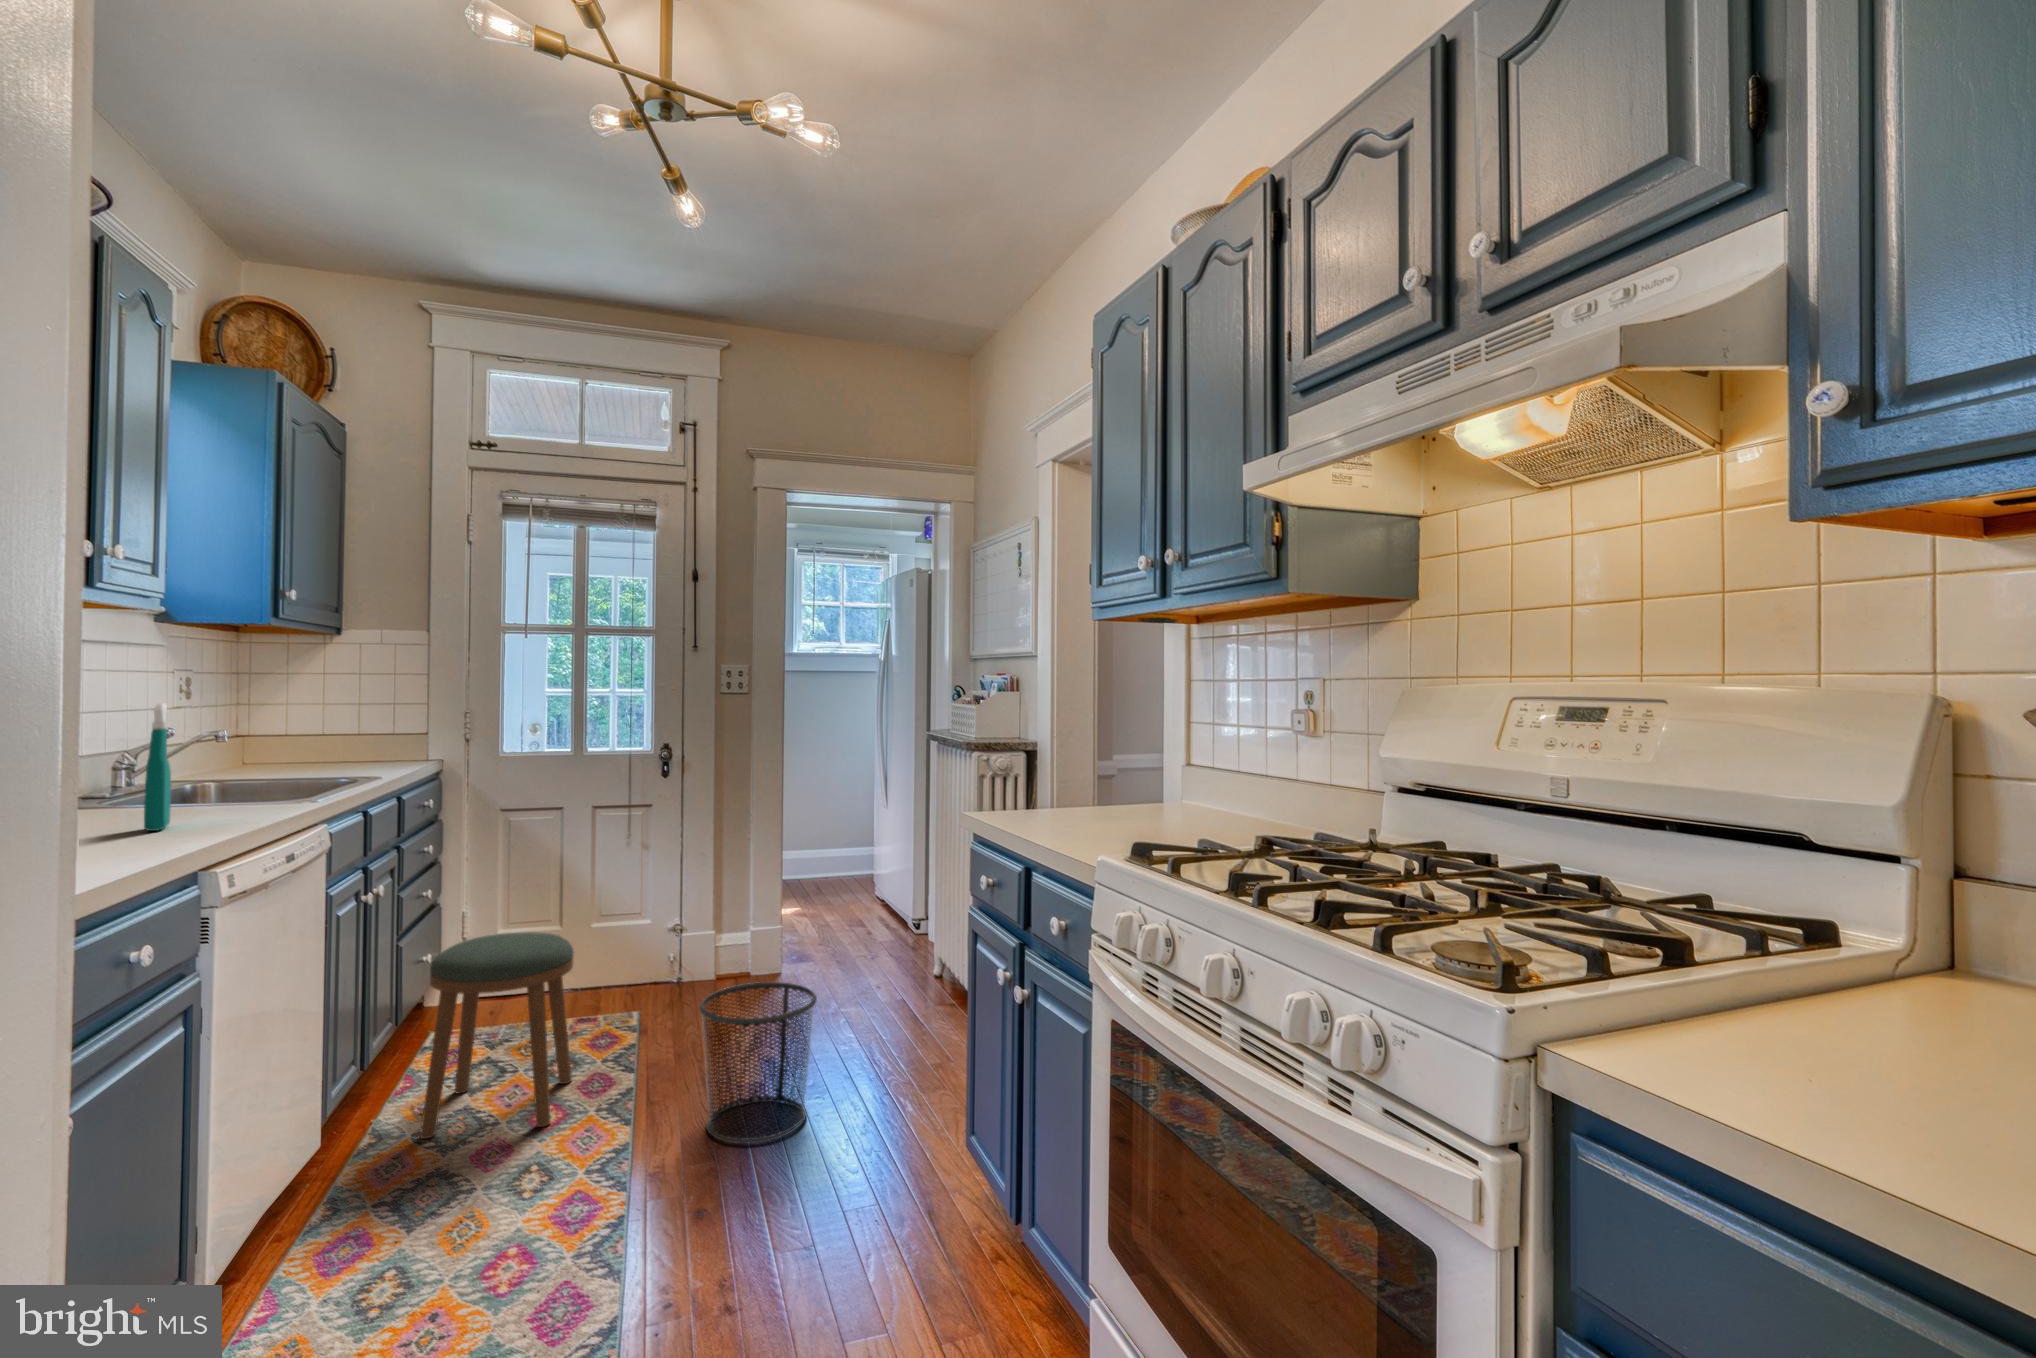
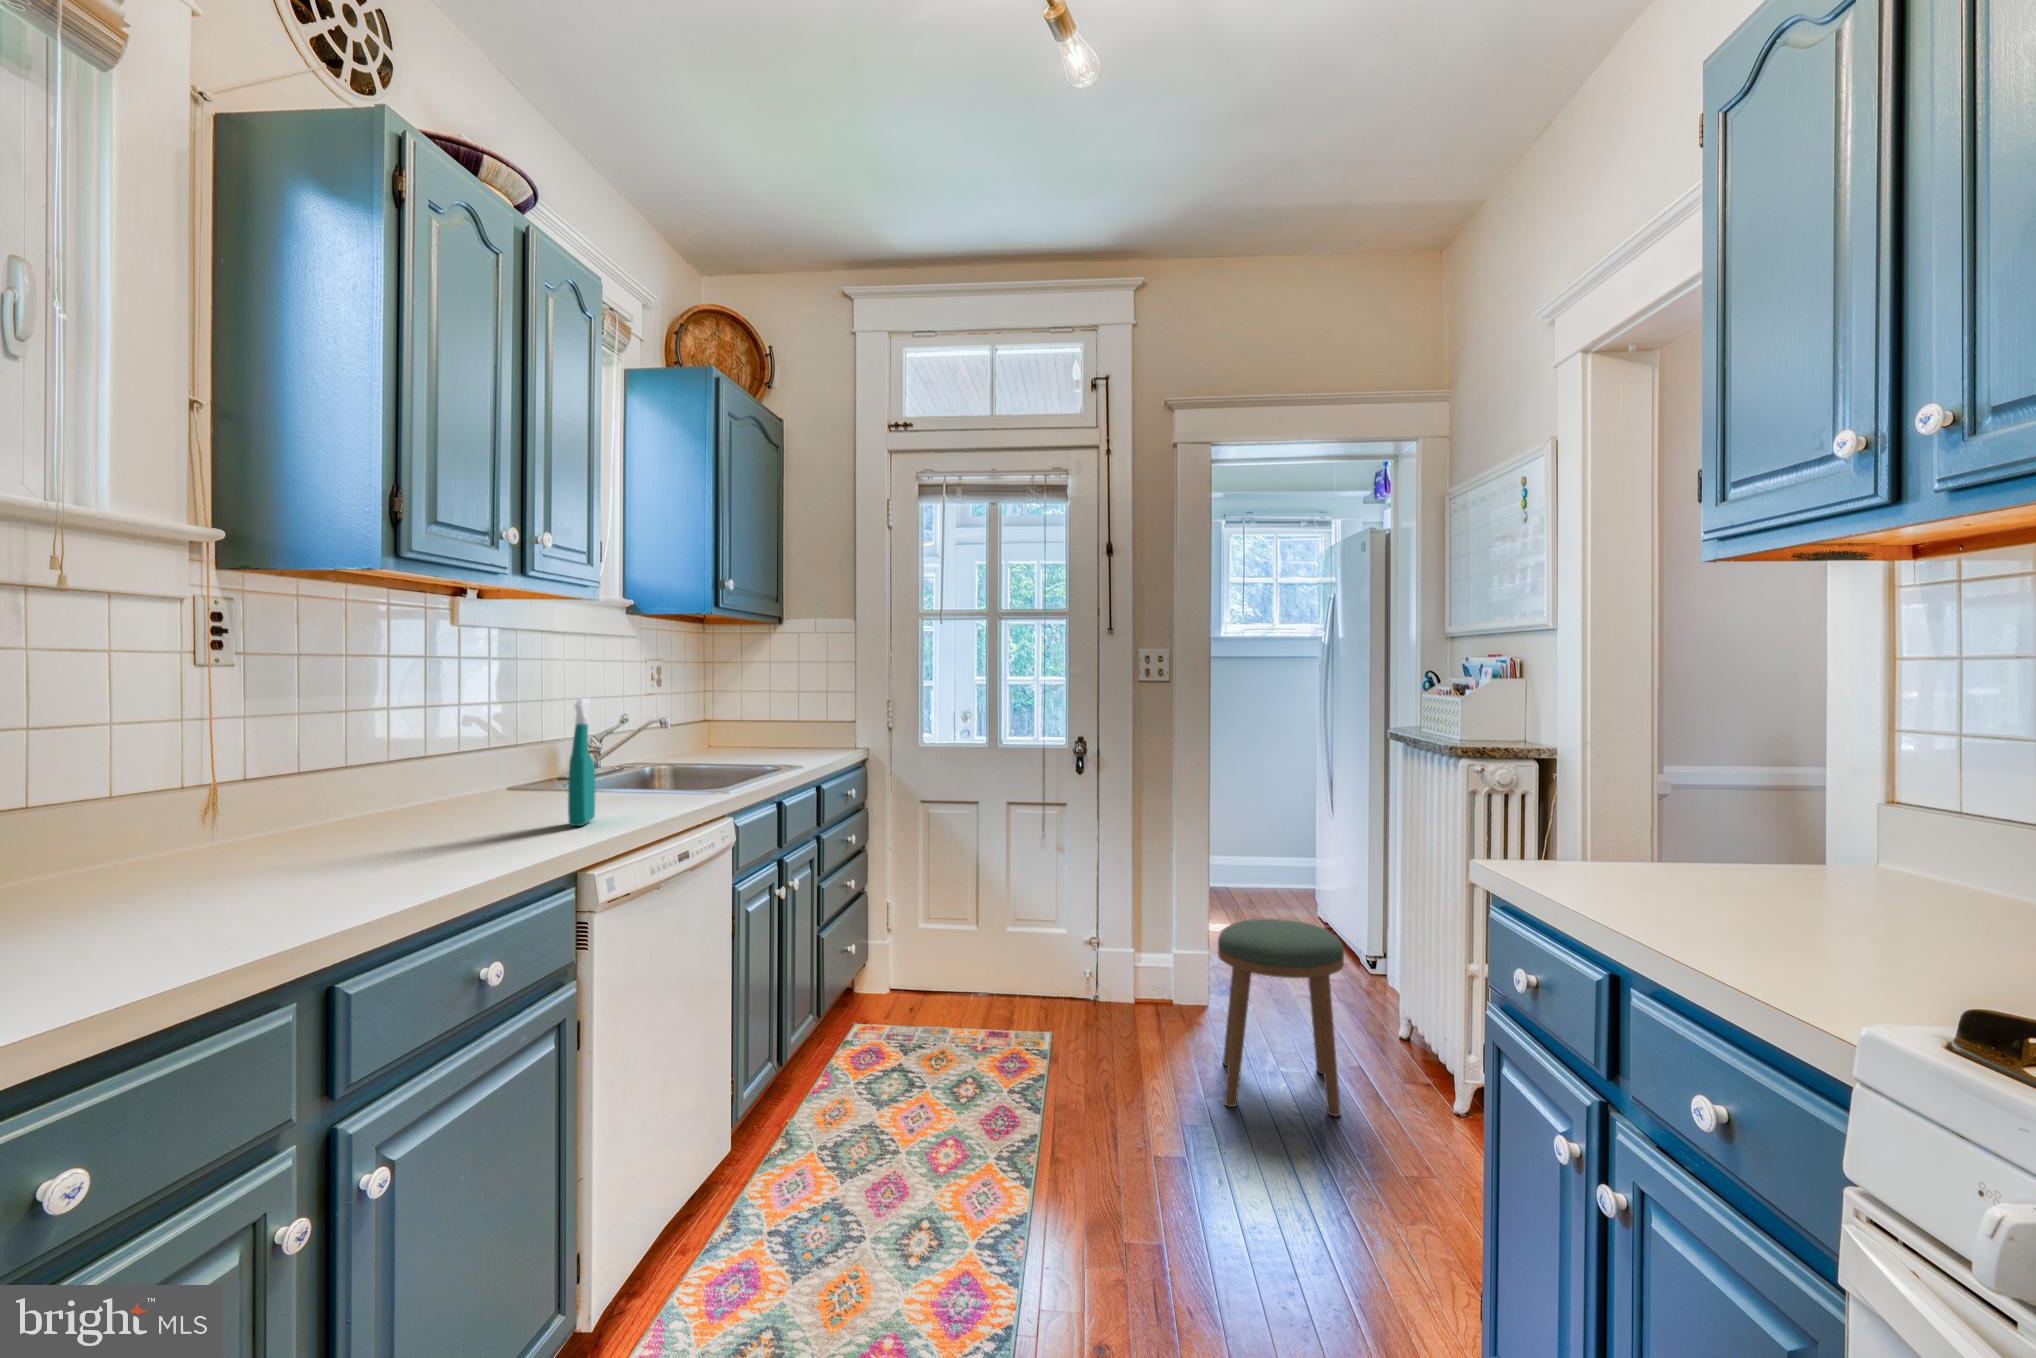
stool: present [420,932,574,1139] -> present [1218,919,1344,1116]
waste bin: present [699,982,817,1144] -> none [1101,1042,1245,1254]

